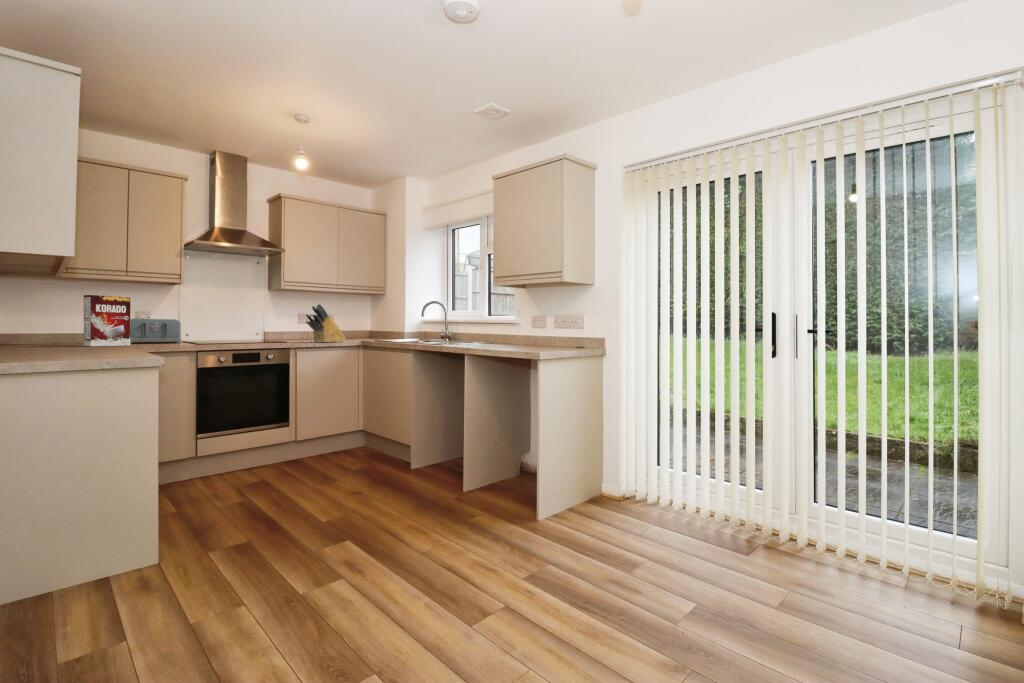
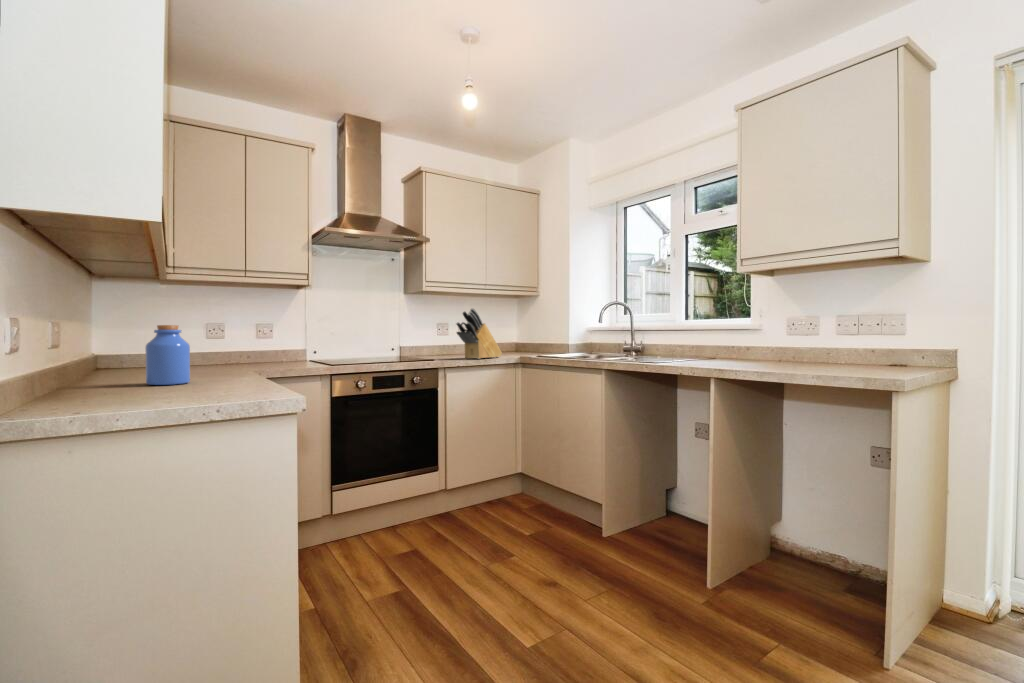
cereal box: present [84,295,130,346] -> none [198,304,253,373]
jar: none [45,310,80,350] -> present [145,325,190,385]
toaster: present [130,318,181,343] -> none [249,333,310,364]

